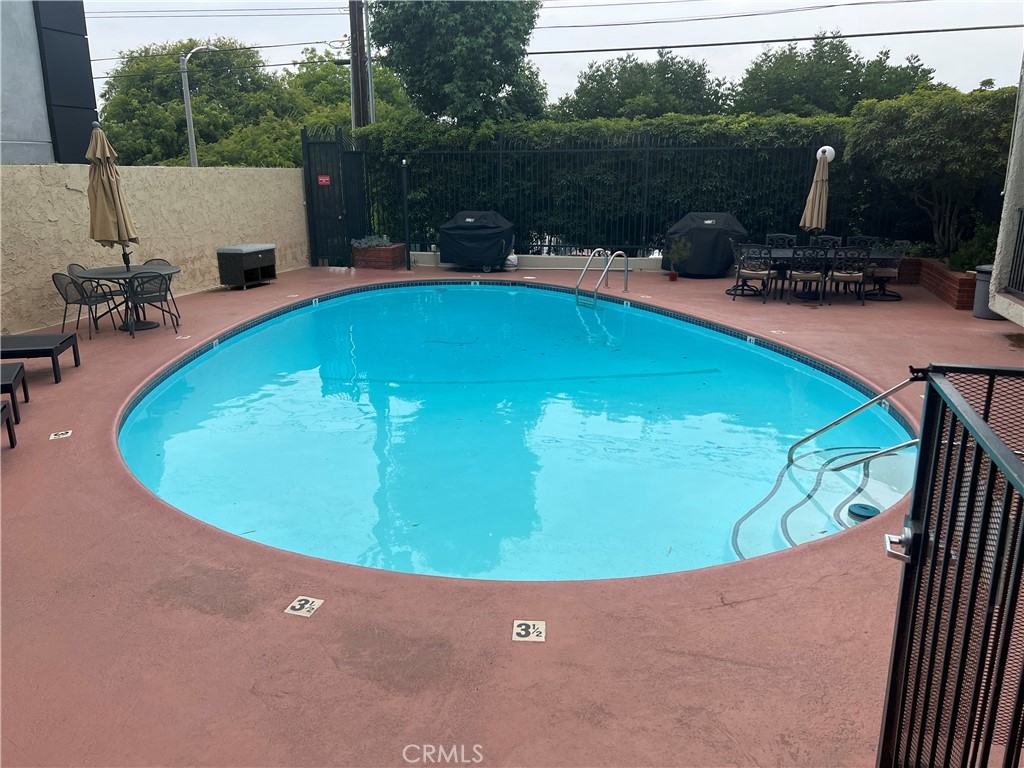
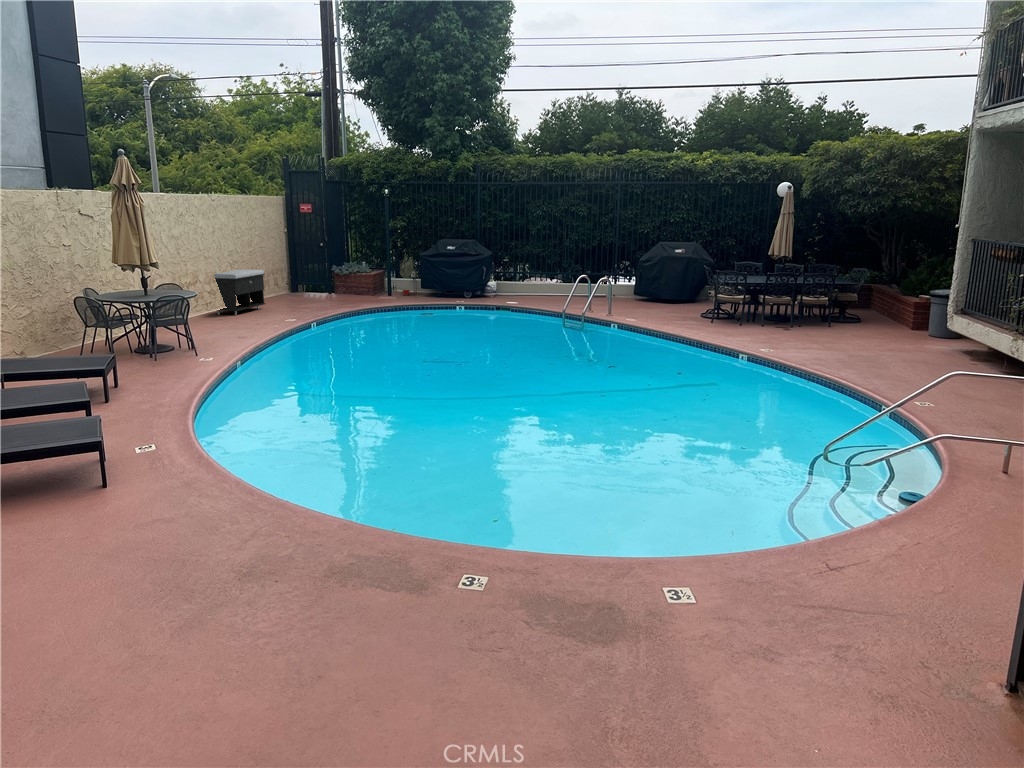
potted tree: present [661,236,690,281] -> present [400,257,418,295]

